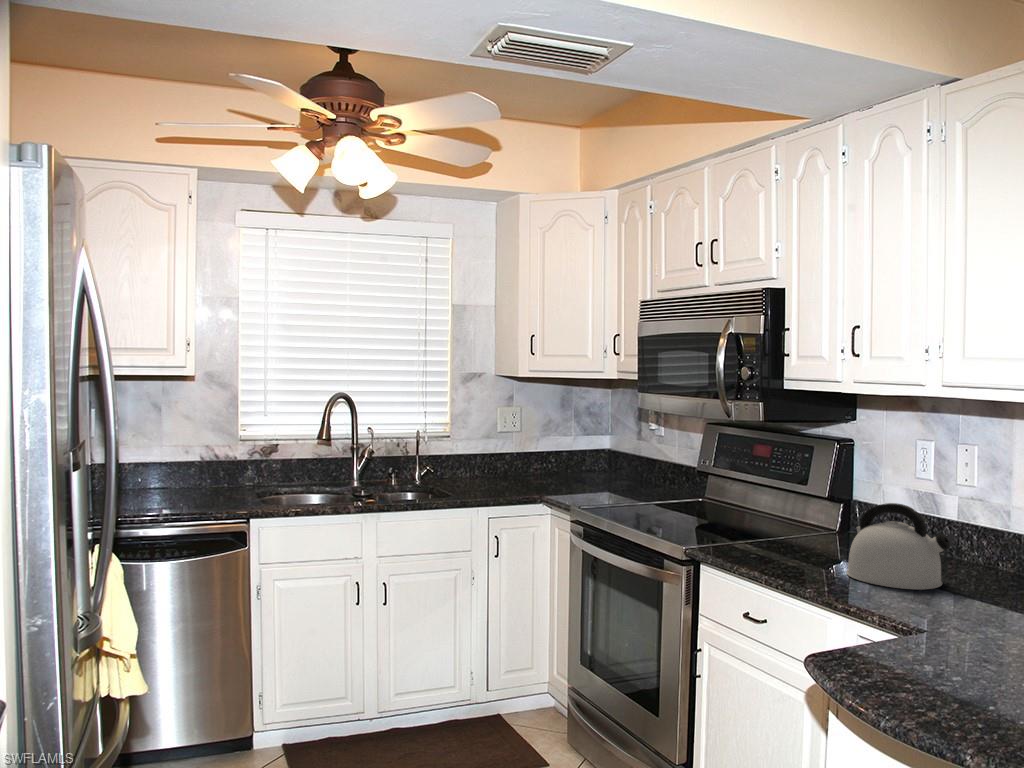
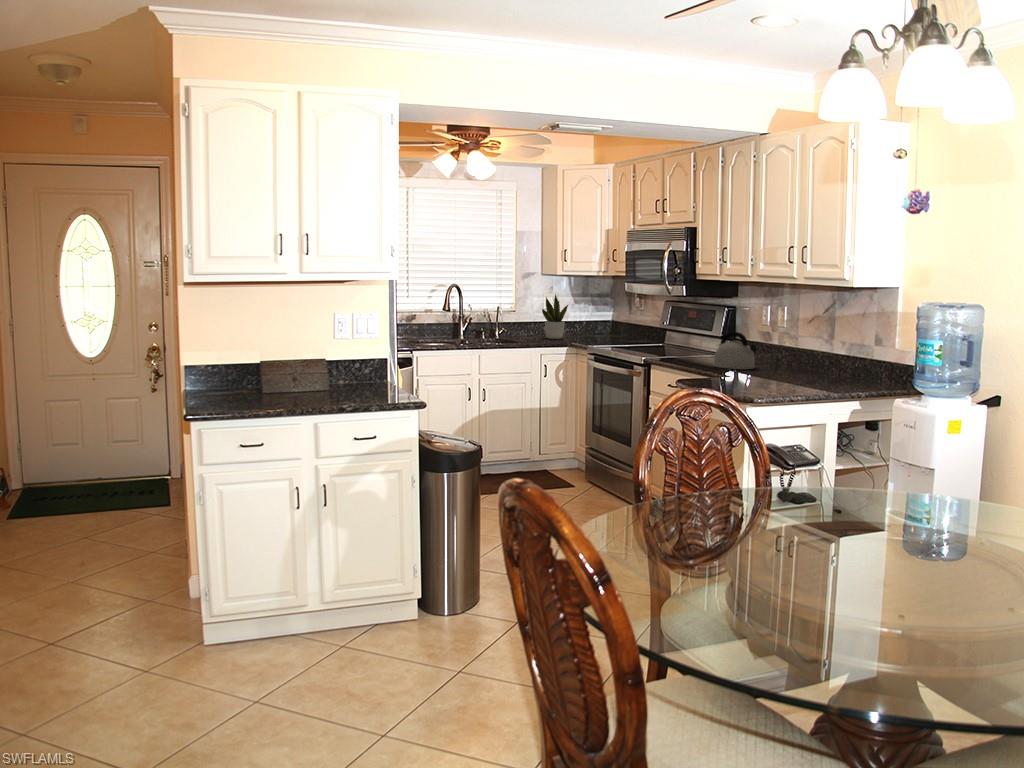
potted plant: none [493,406,538,483] -> present [542,294,568,339]

